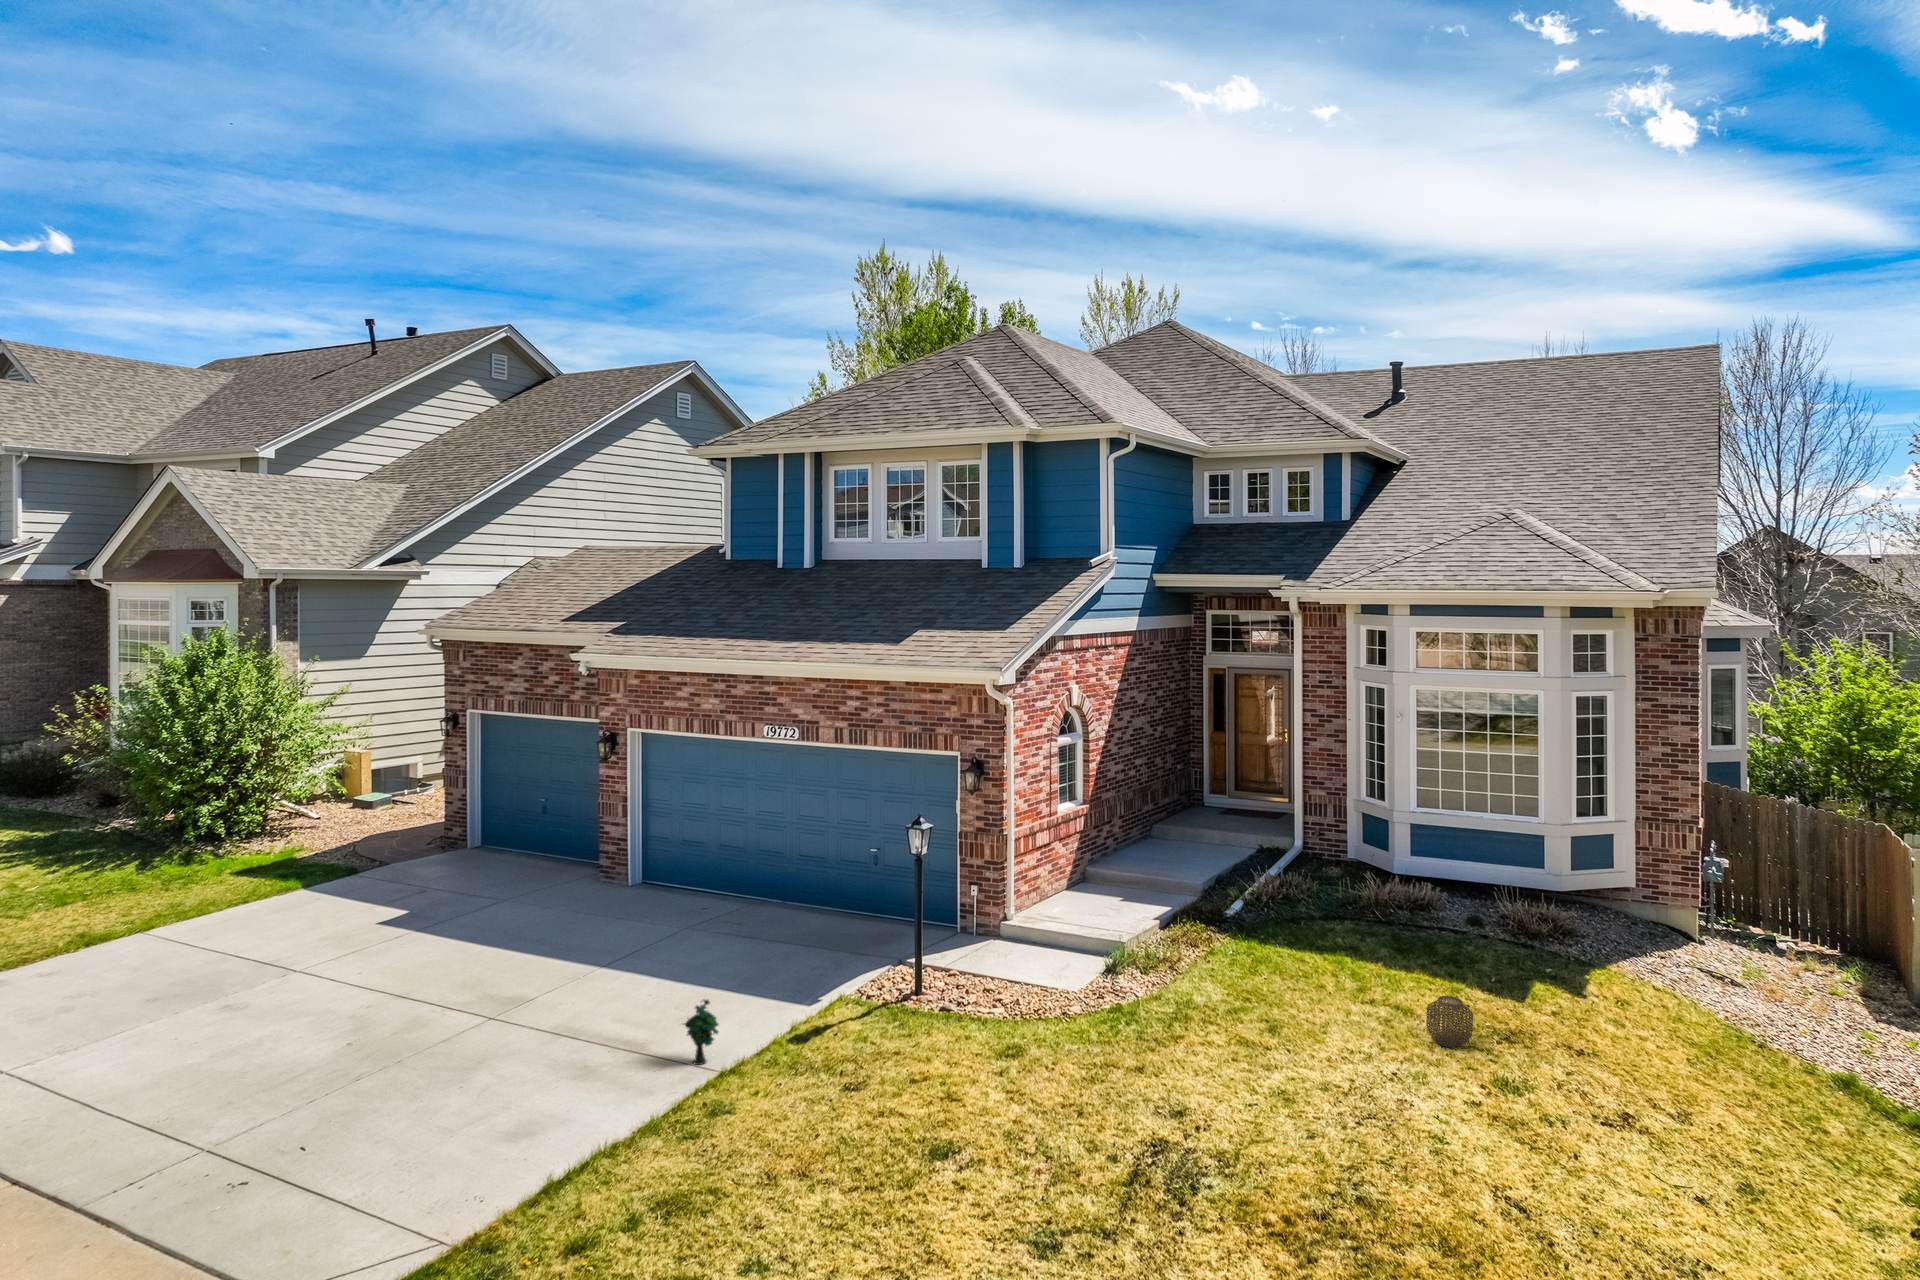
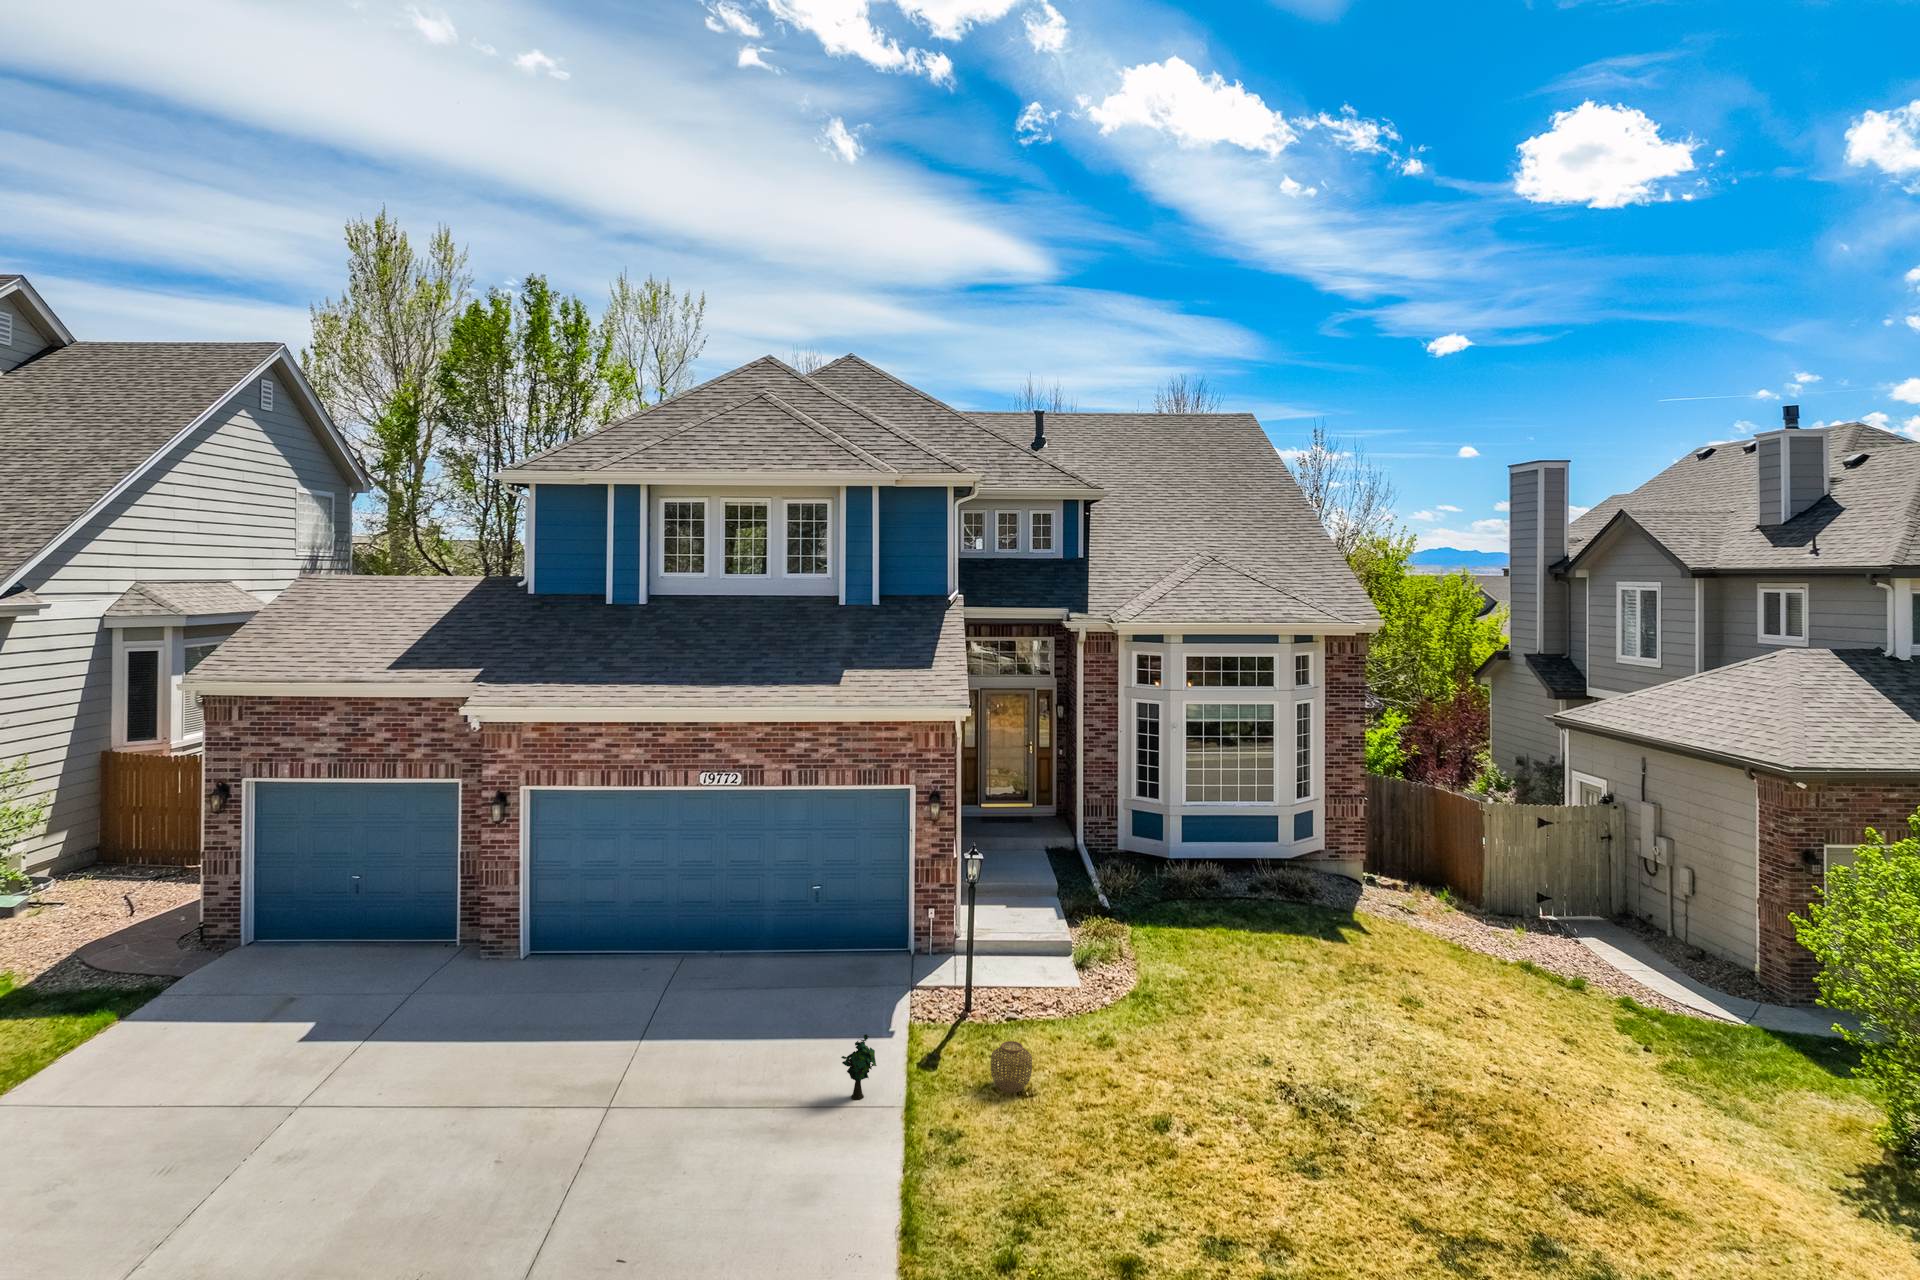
woven basket: present [1426,996,1473,1048] -> present [991,1041,1032,1093]

